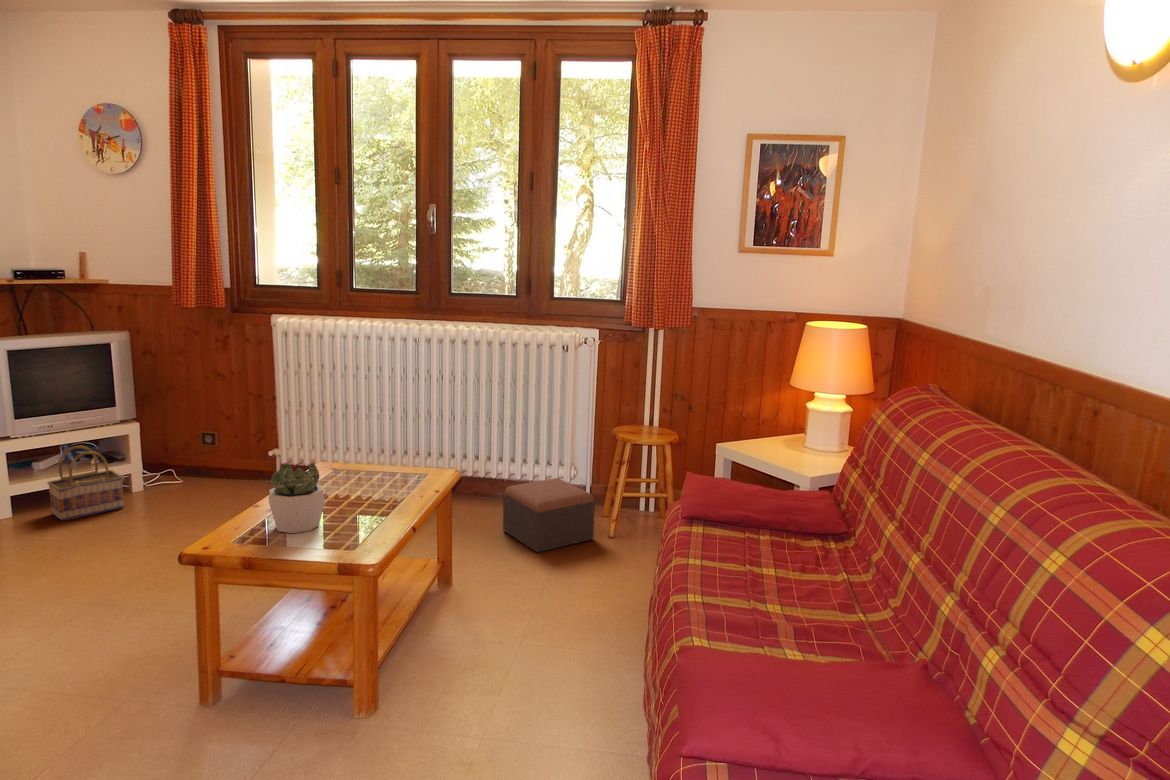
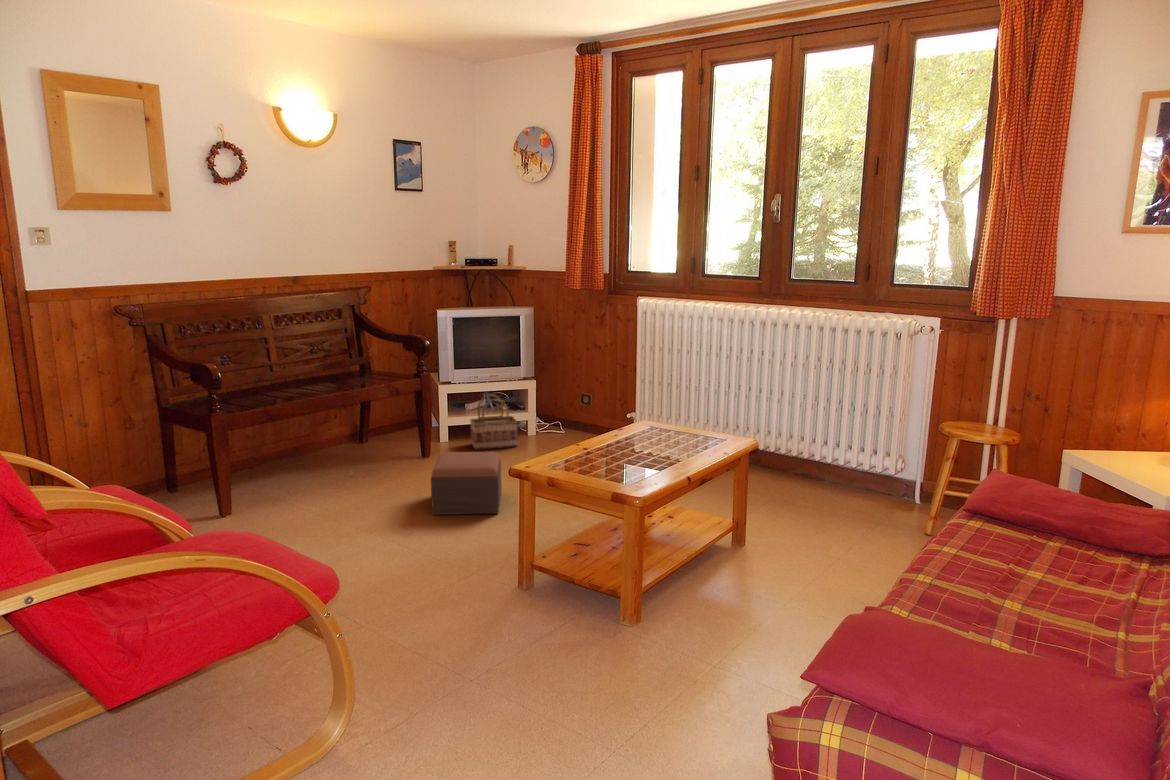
succulent plant: present [269,463,324,533] -> none [576,412,617,468]
footstool: present [503,478,595,552] -> present [431,452,501,515]

